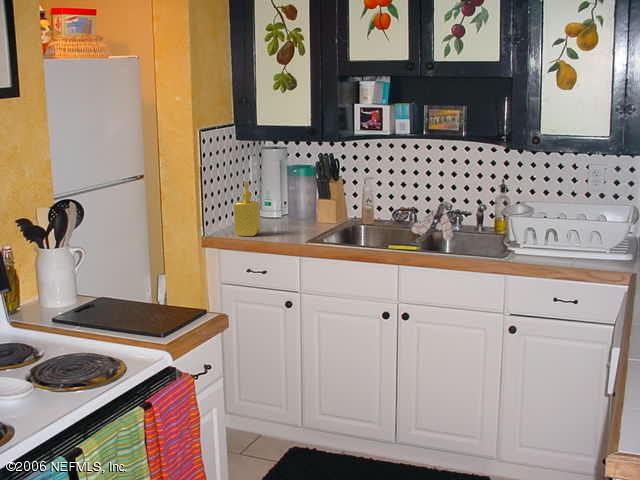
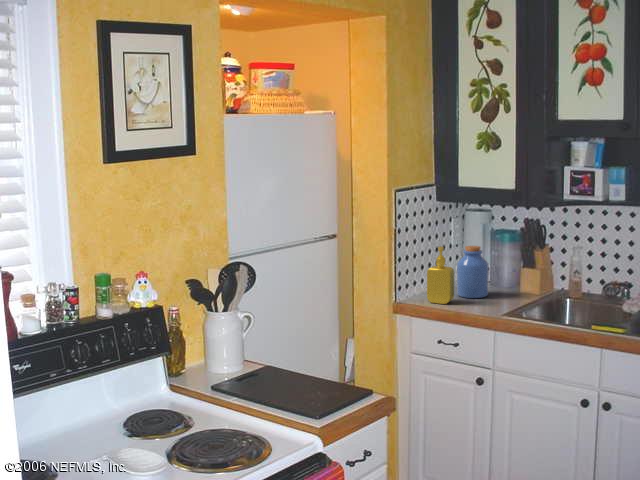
jar: none [260,181,290,230] -> present [457,246,489,298]

